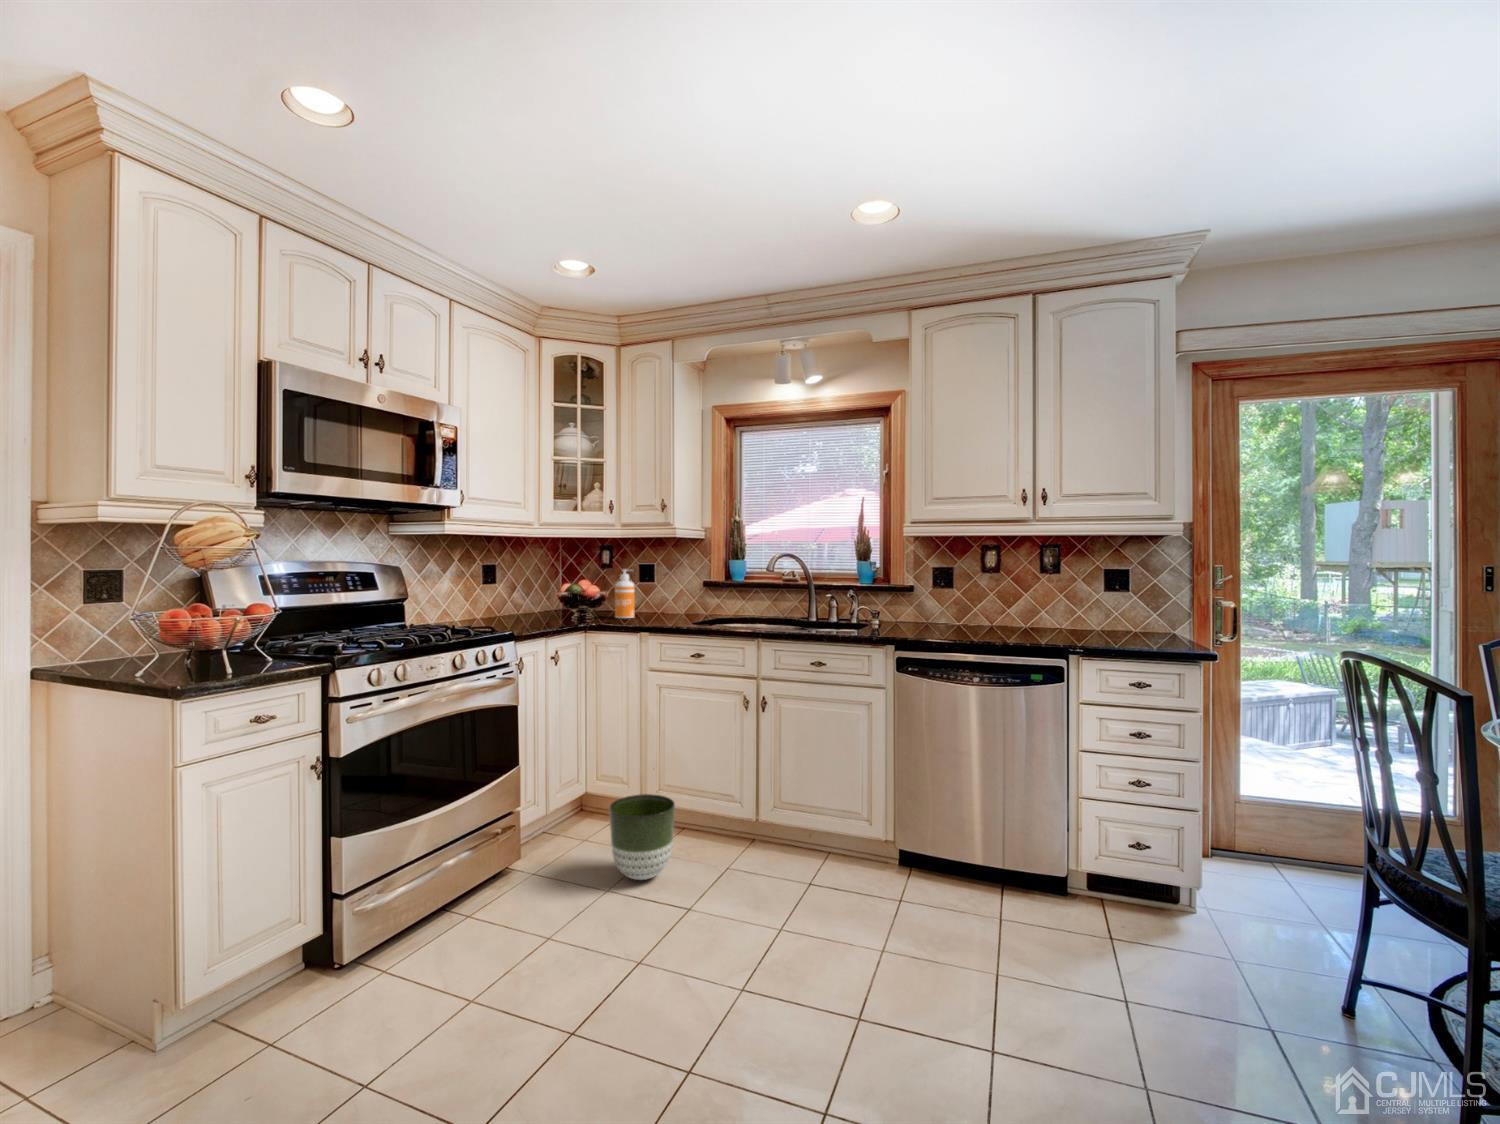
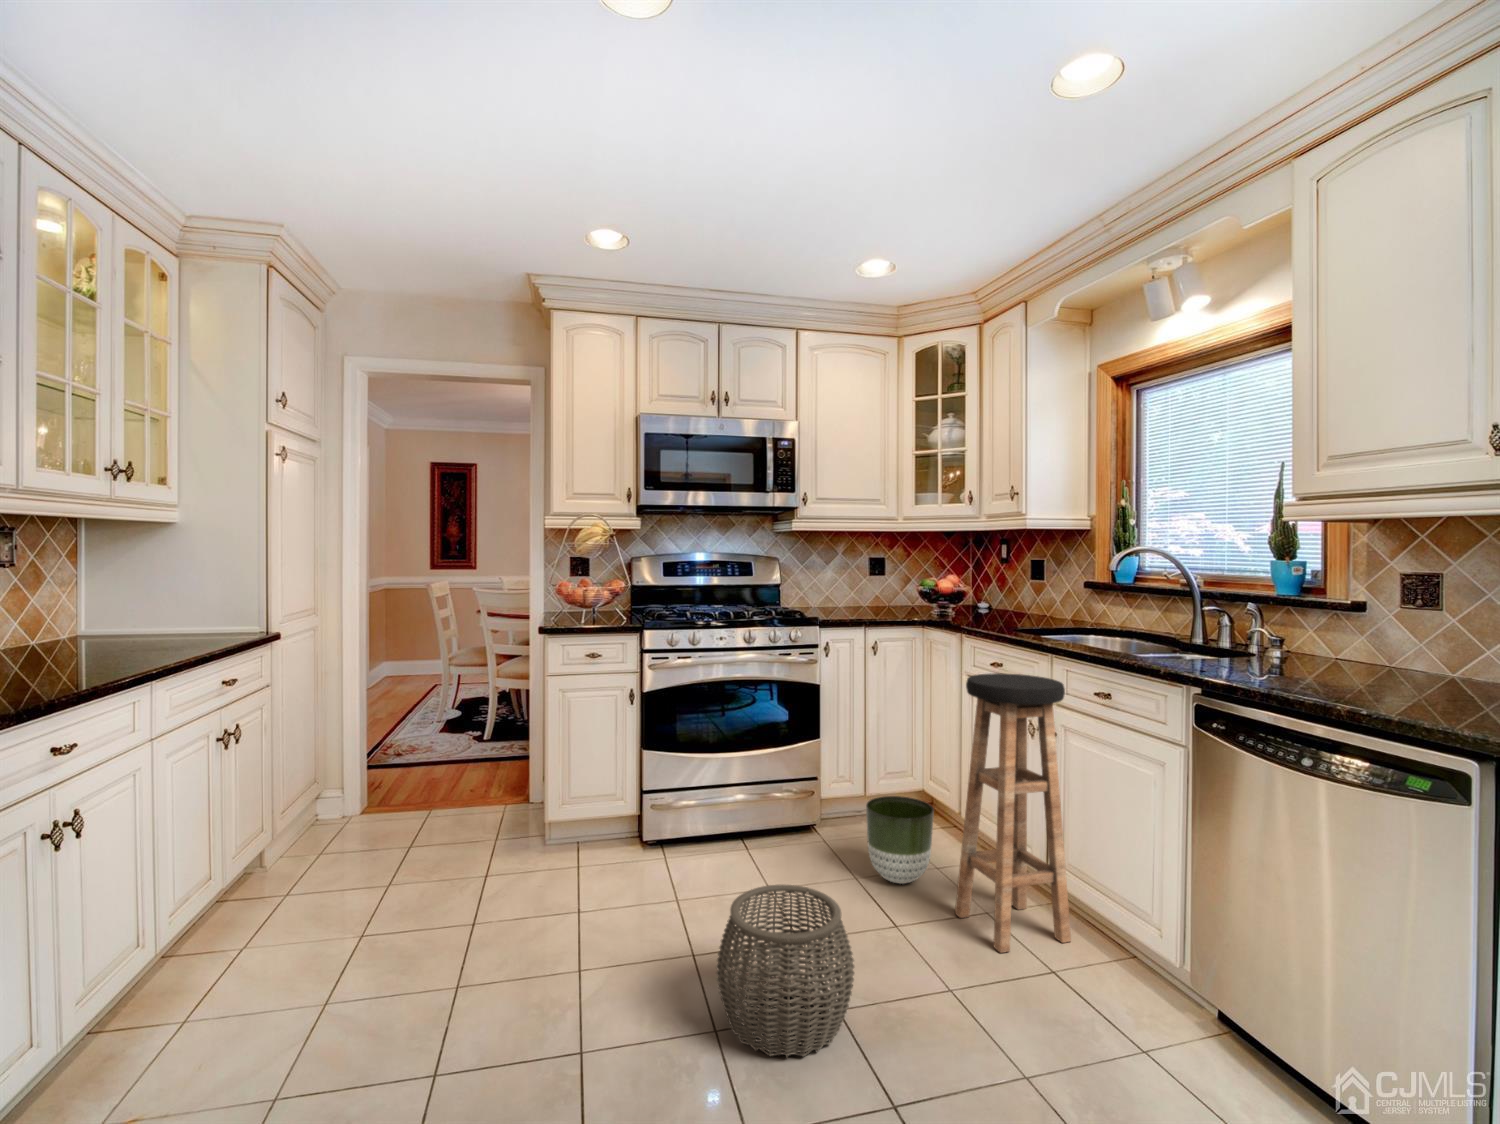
soap dispenser: present [615,569,635,618] -> none [996,565,1019,619]
bar stool: none [718,659,802,891] -> present [955,673,1071,953]
woven basket: none [684,887,821,1064] -> present [716,885,855,1058]

